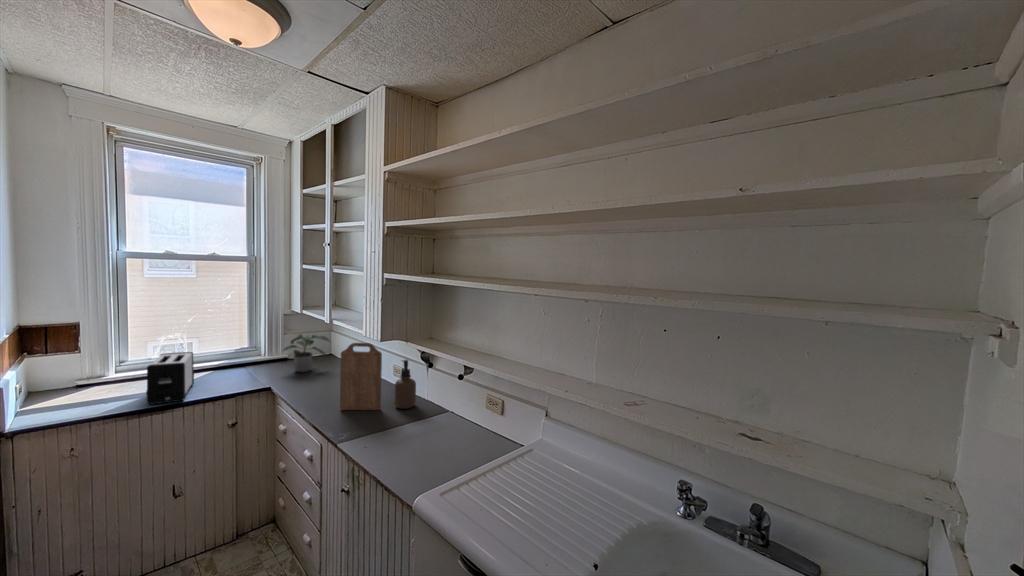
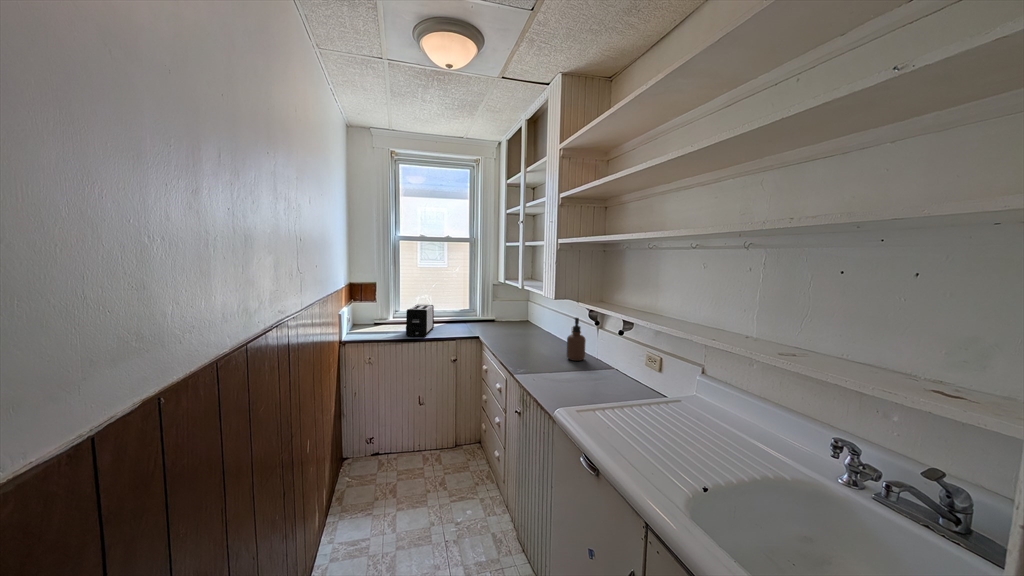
potted plant: present [283,334,330,372] -> none [488,299,524,329]
cutting board: present [340,343,382,410] -> none [523,299,556,359]

